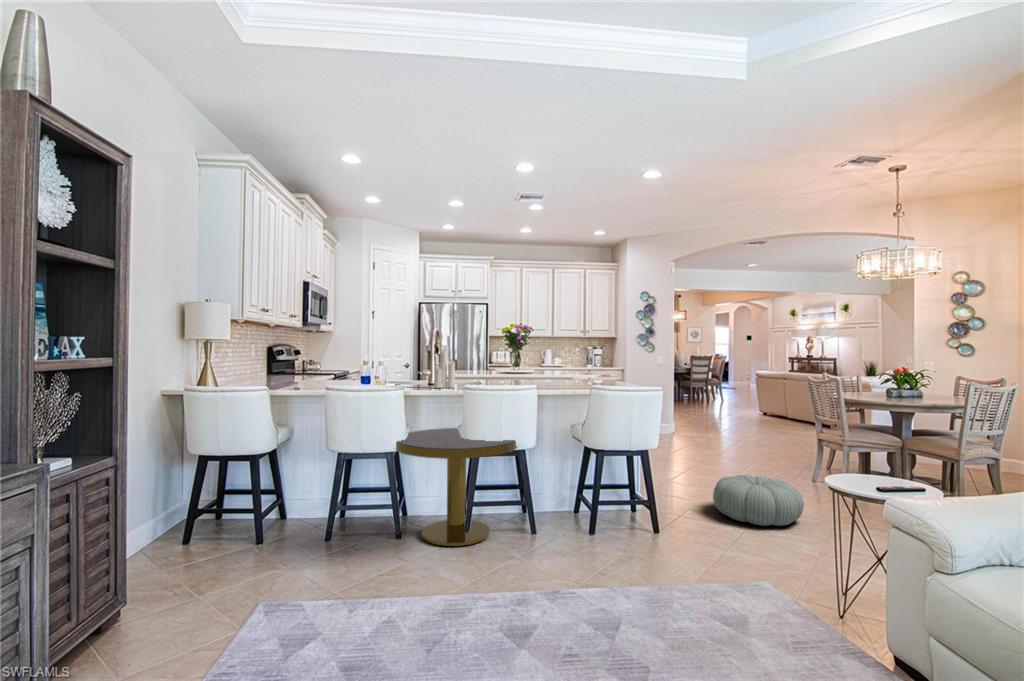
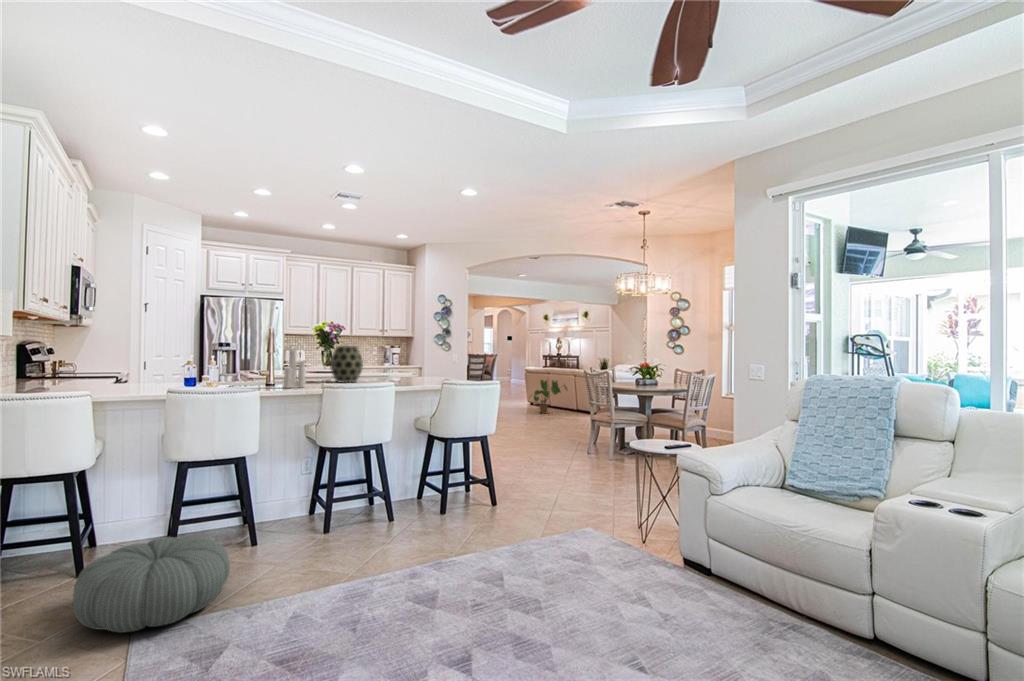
vase: none [493,347,525,384] -> present [330,346,363,383]
house plant: none [757,386,808,426] -> present [534,380,567,413]
side table: present [394,428,518,546] -> none [246,428,377,545]
pouf: present [713,475,804,526] -> present [73,536,230,633]

